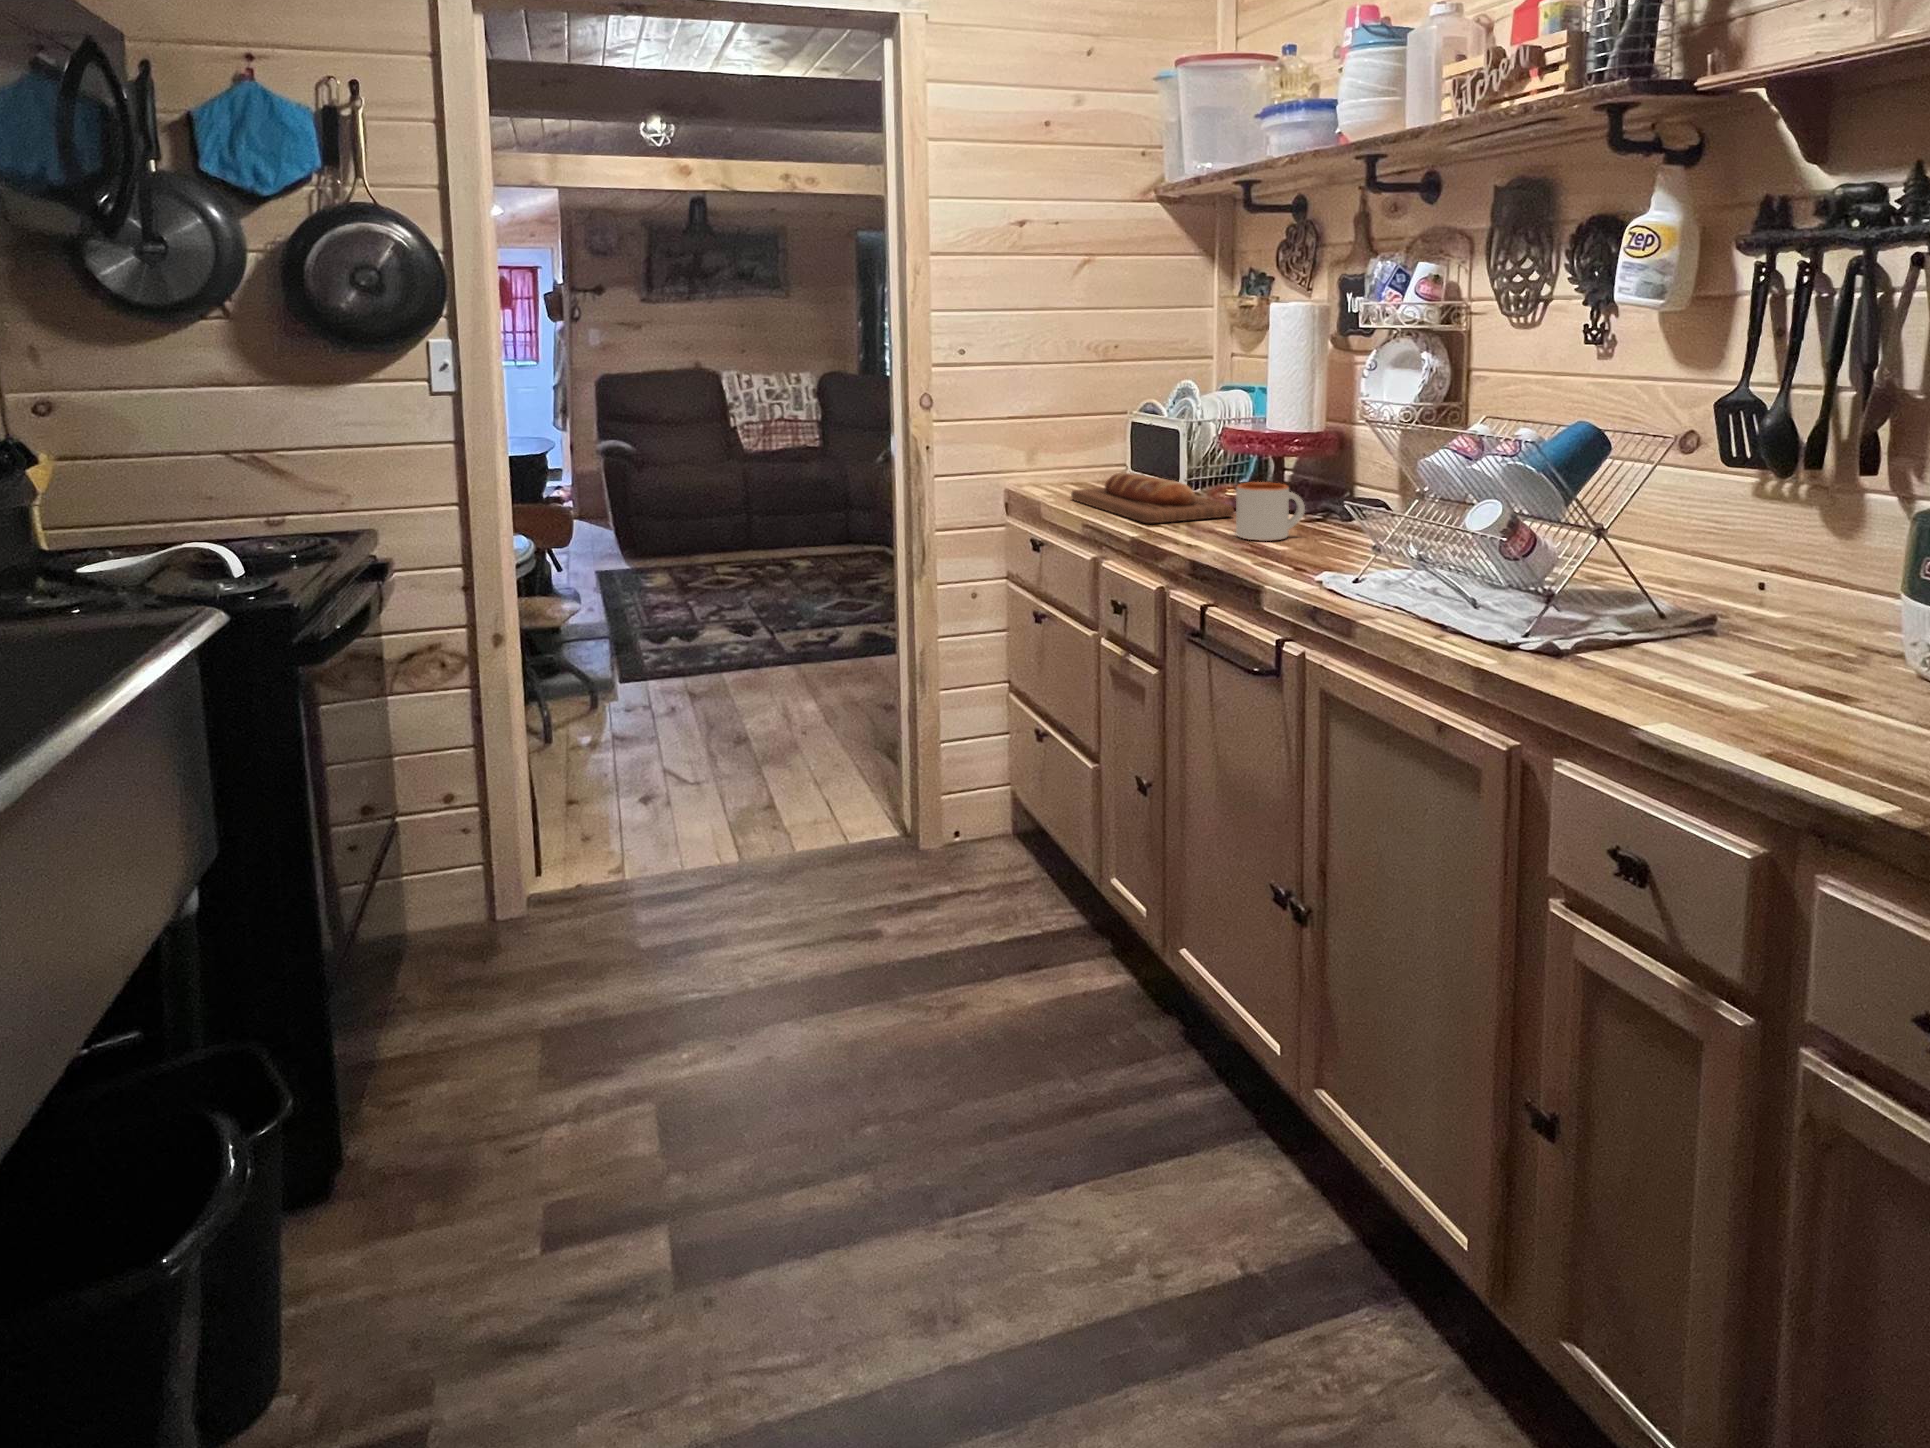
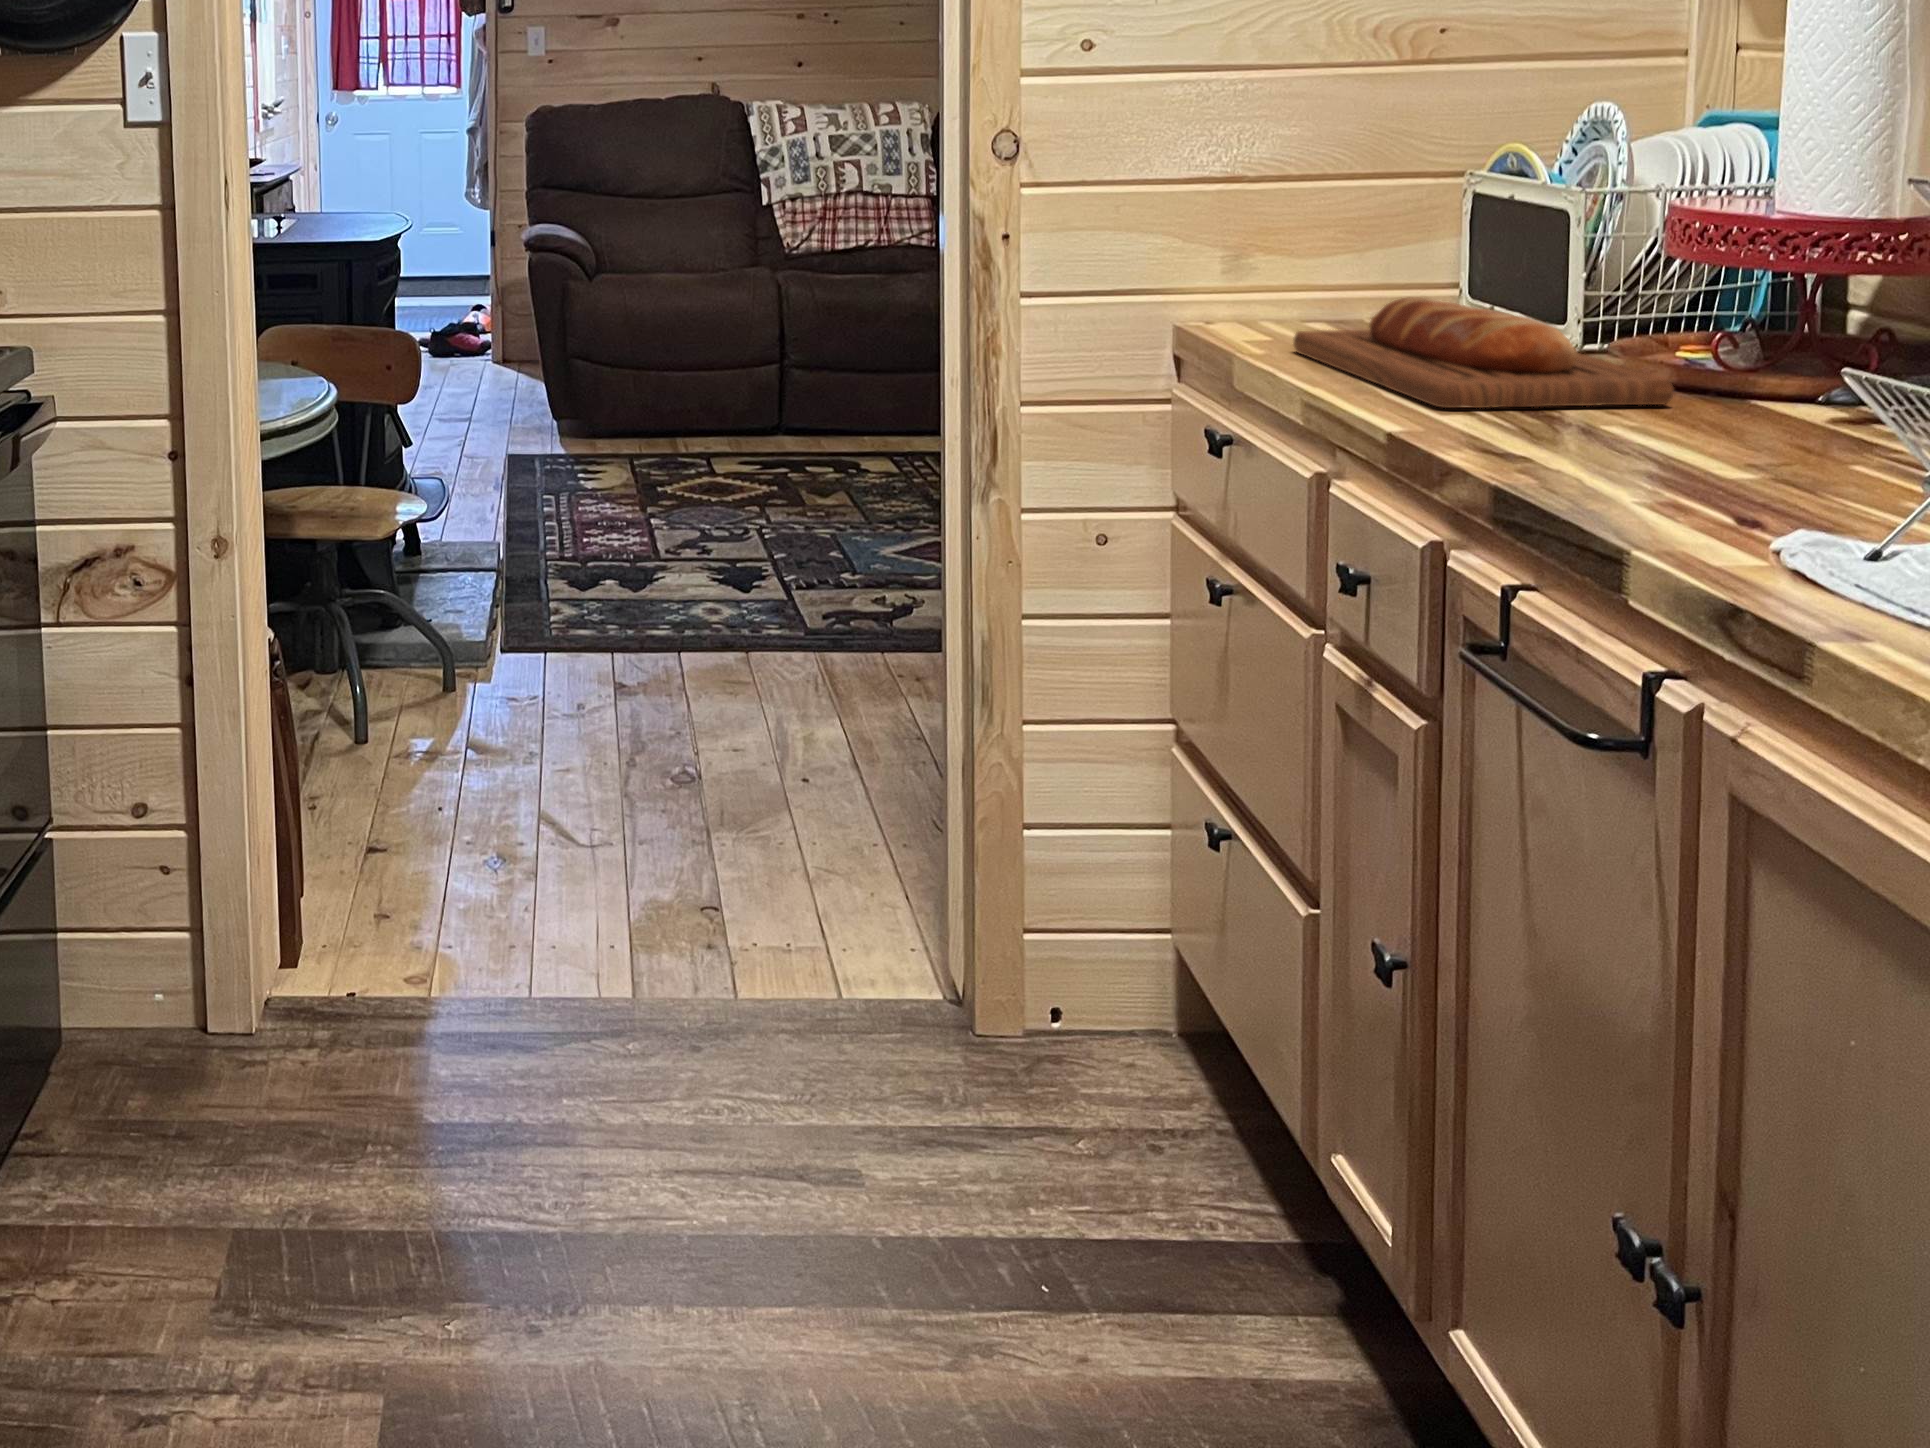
mug: present [1236,482,1305,541] -> none [1651,325,1842,463]

